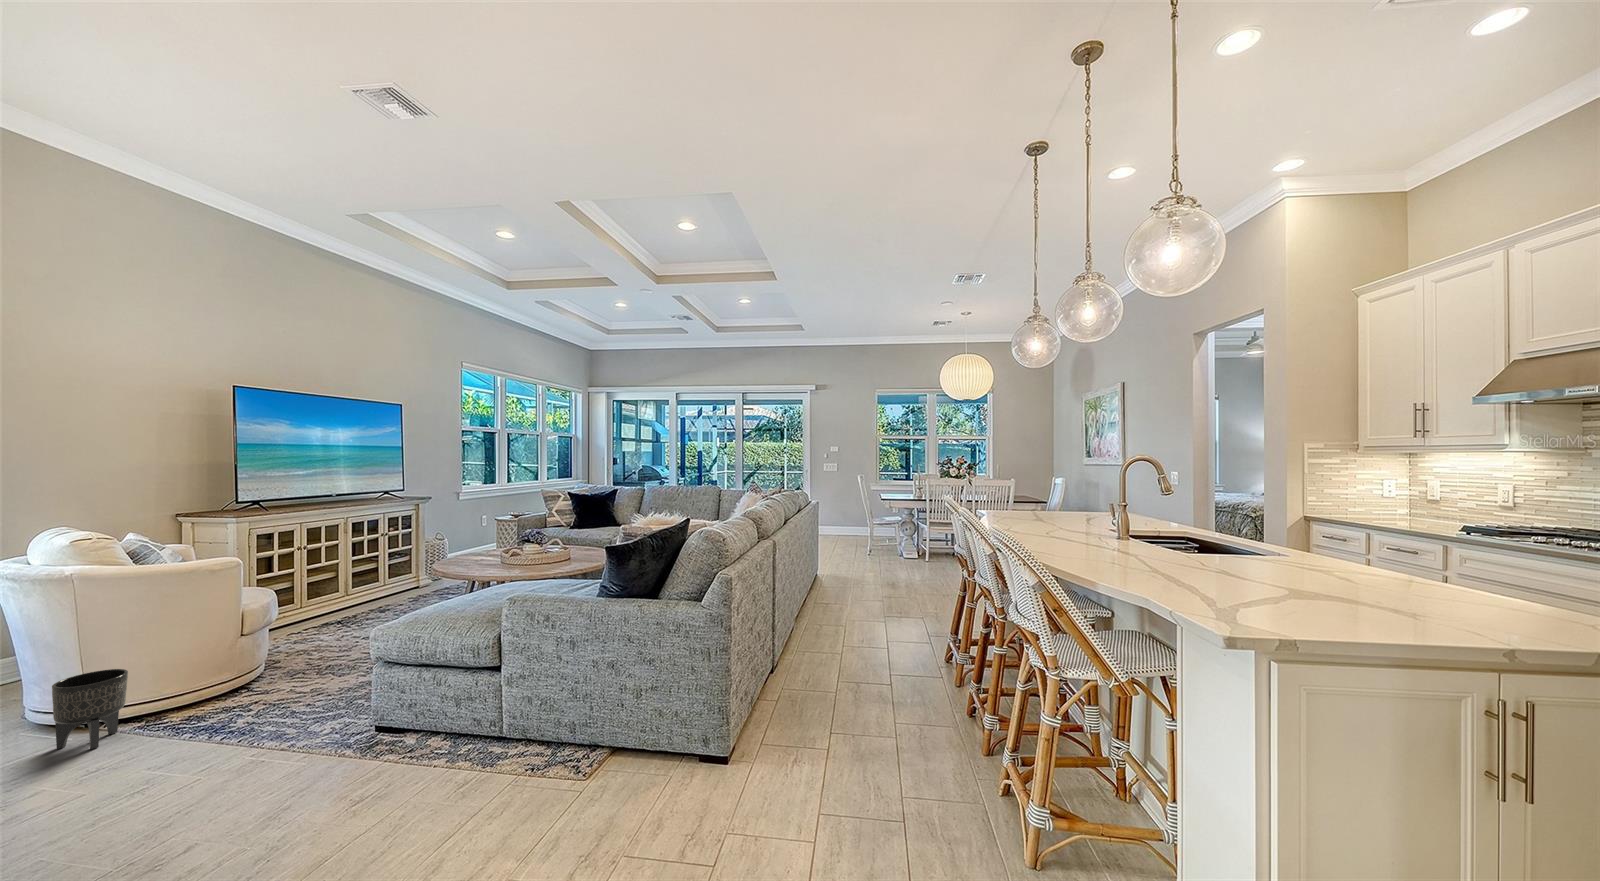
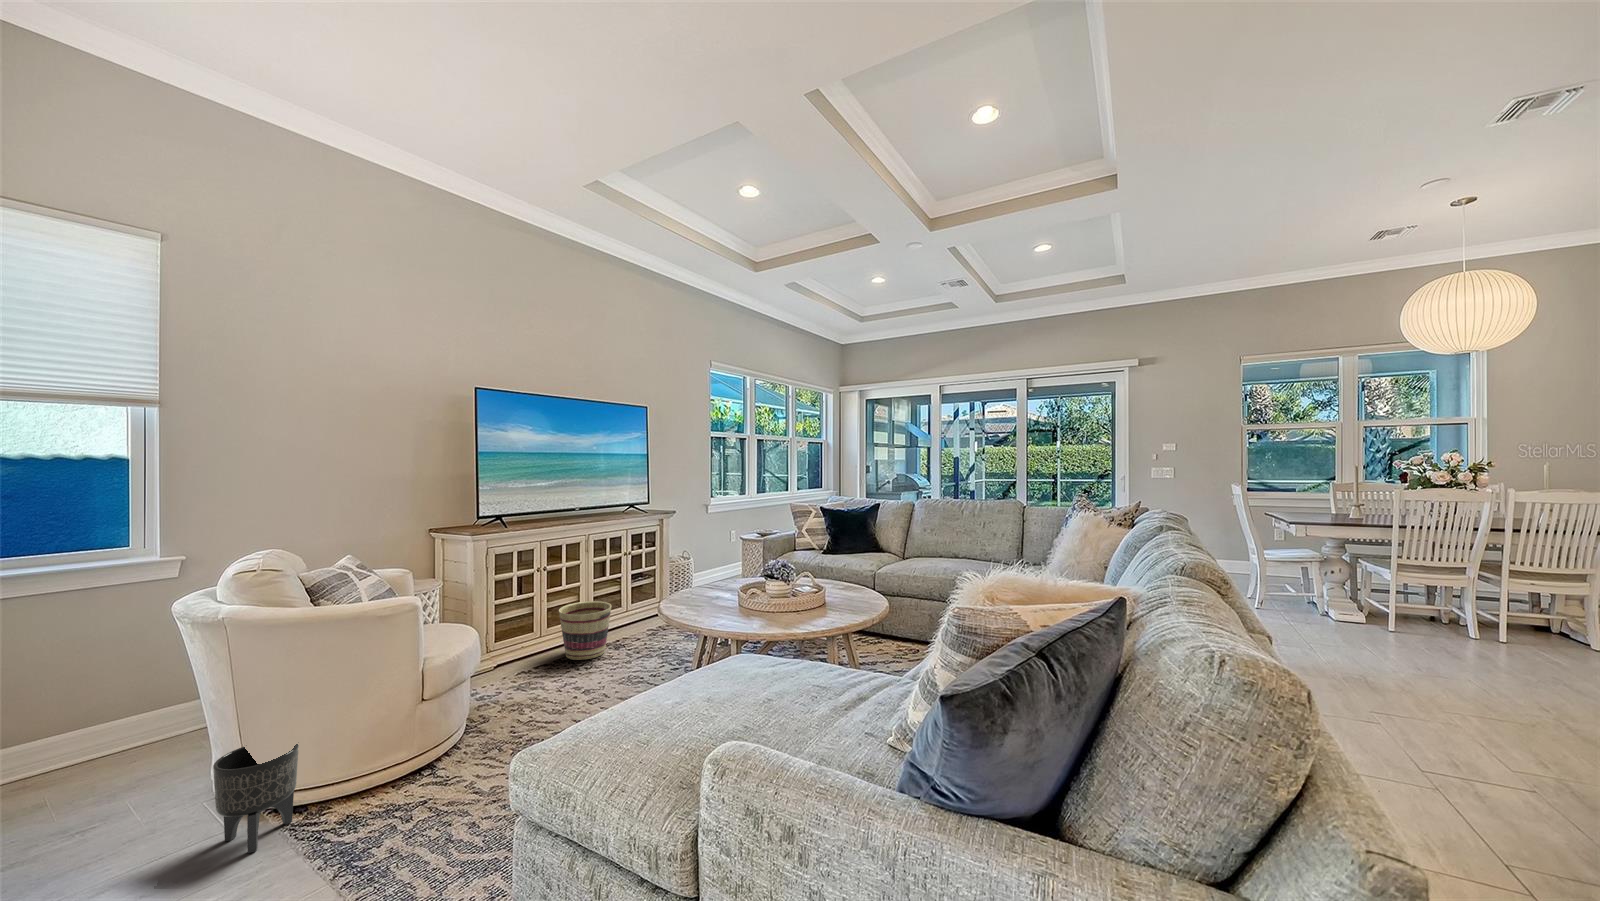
basket: none [320,574,374,623] -> present [559,601,612,660]

